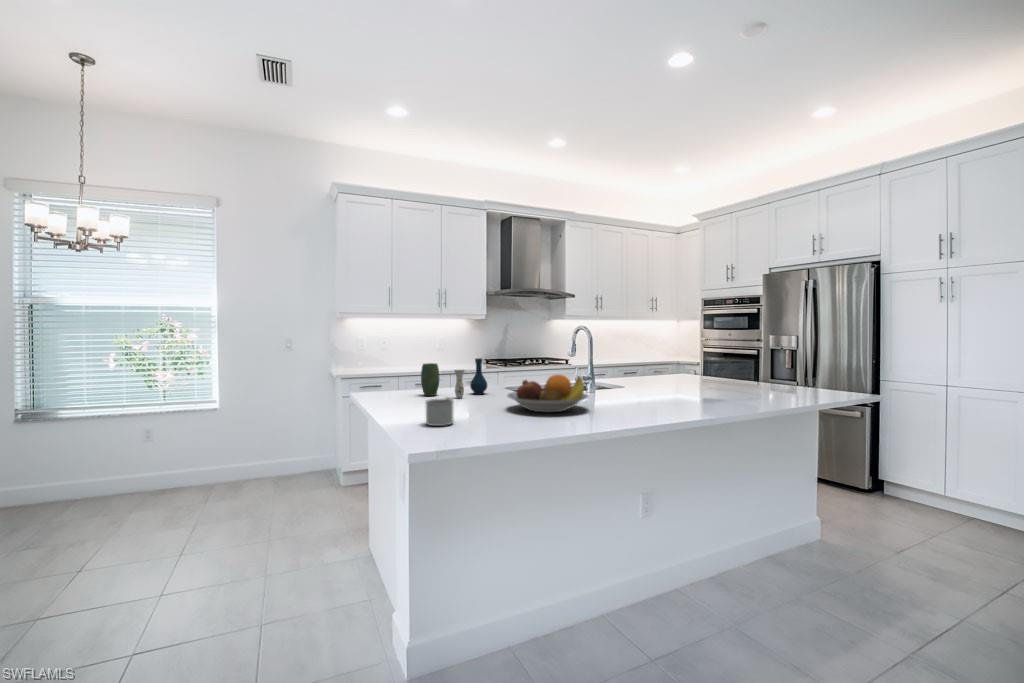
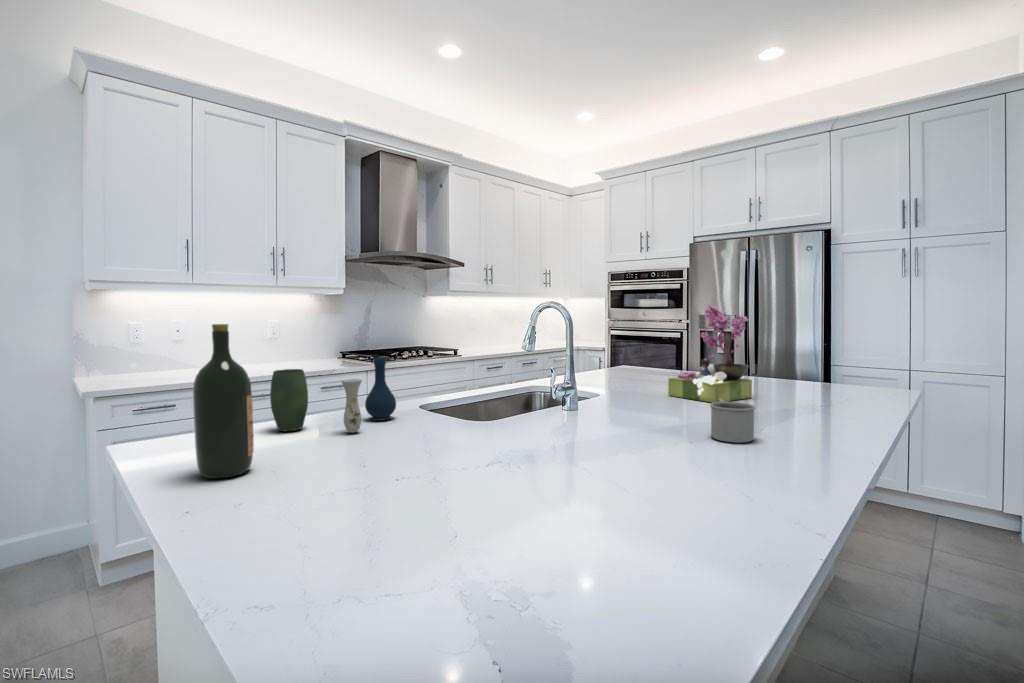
flower arrangement: none [675,328,734,397] -> present [668,306,752,403]
wine bottle: none [383,339,407,408] -> present [193,324,254,478]
fruit bowl: present [507,375,588,412] -> none [468,385,621,460]
mug: present [426,397,454,426] -> present [710,399,756,443]

